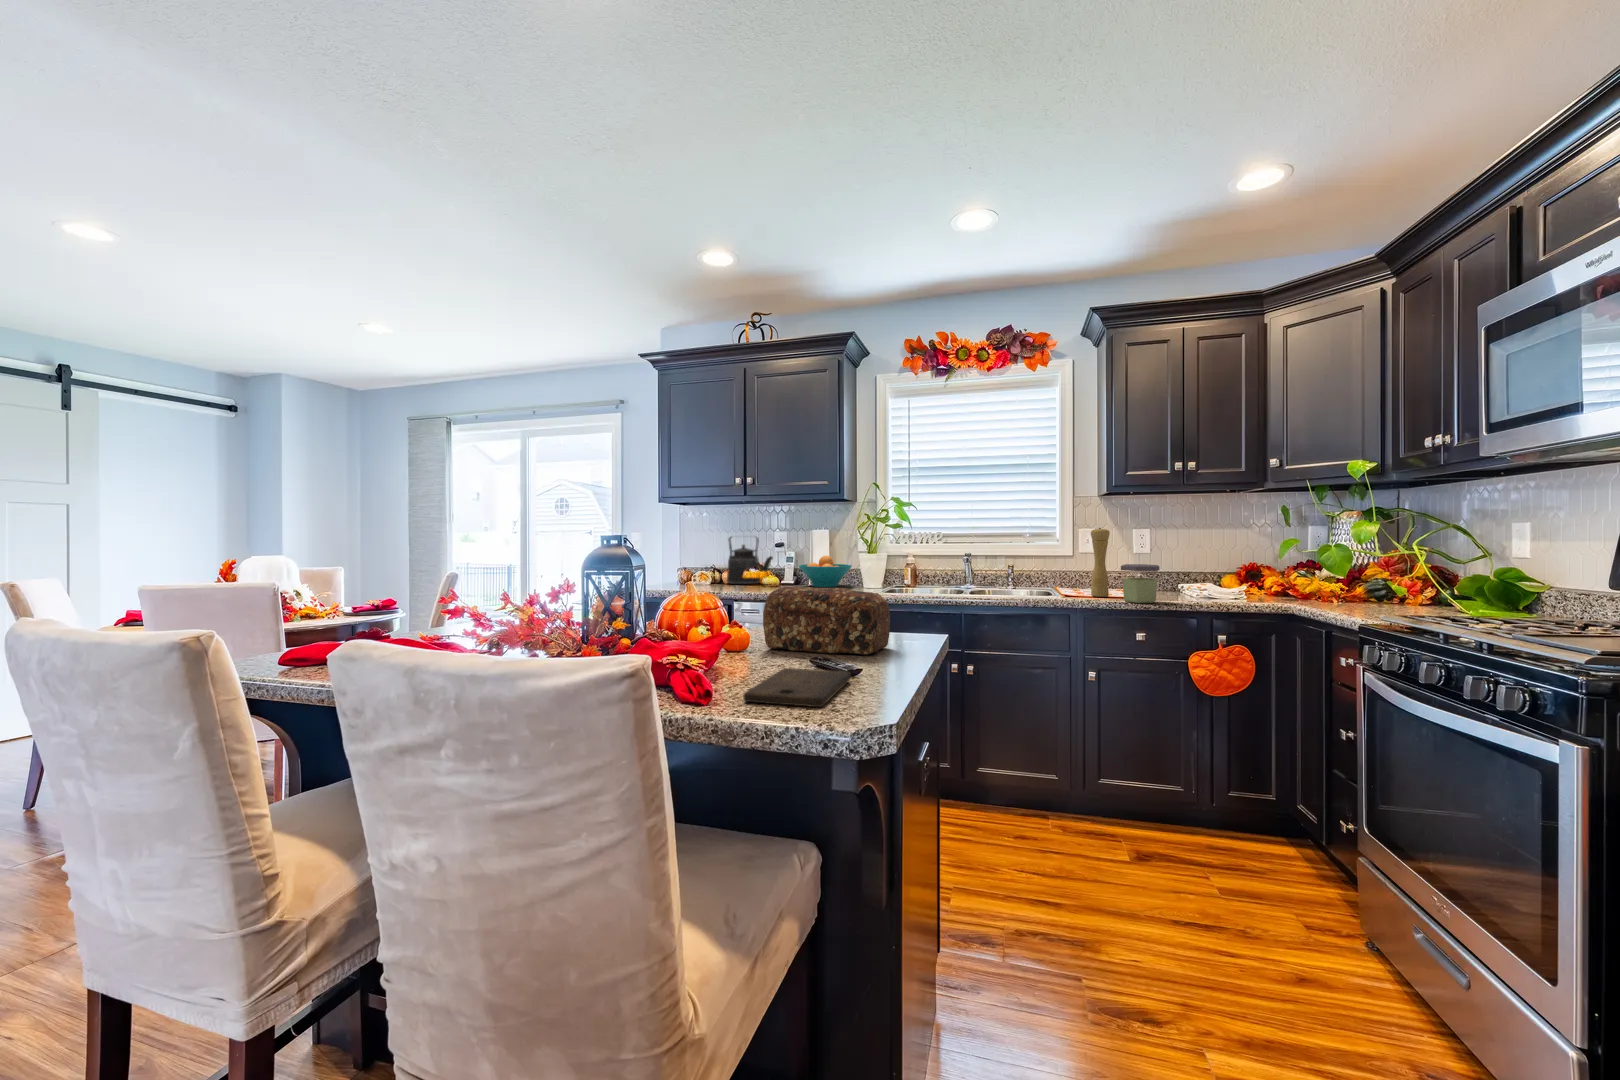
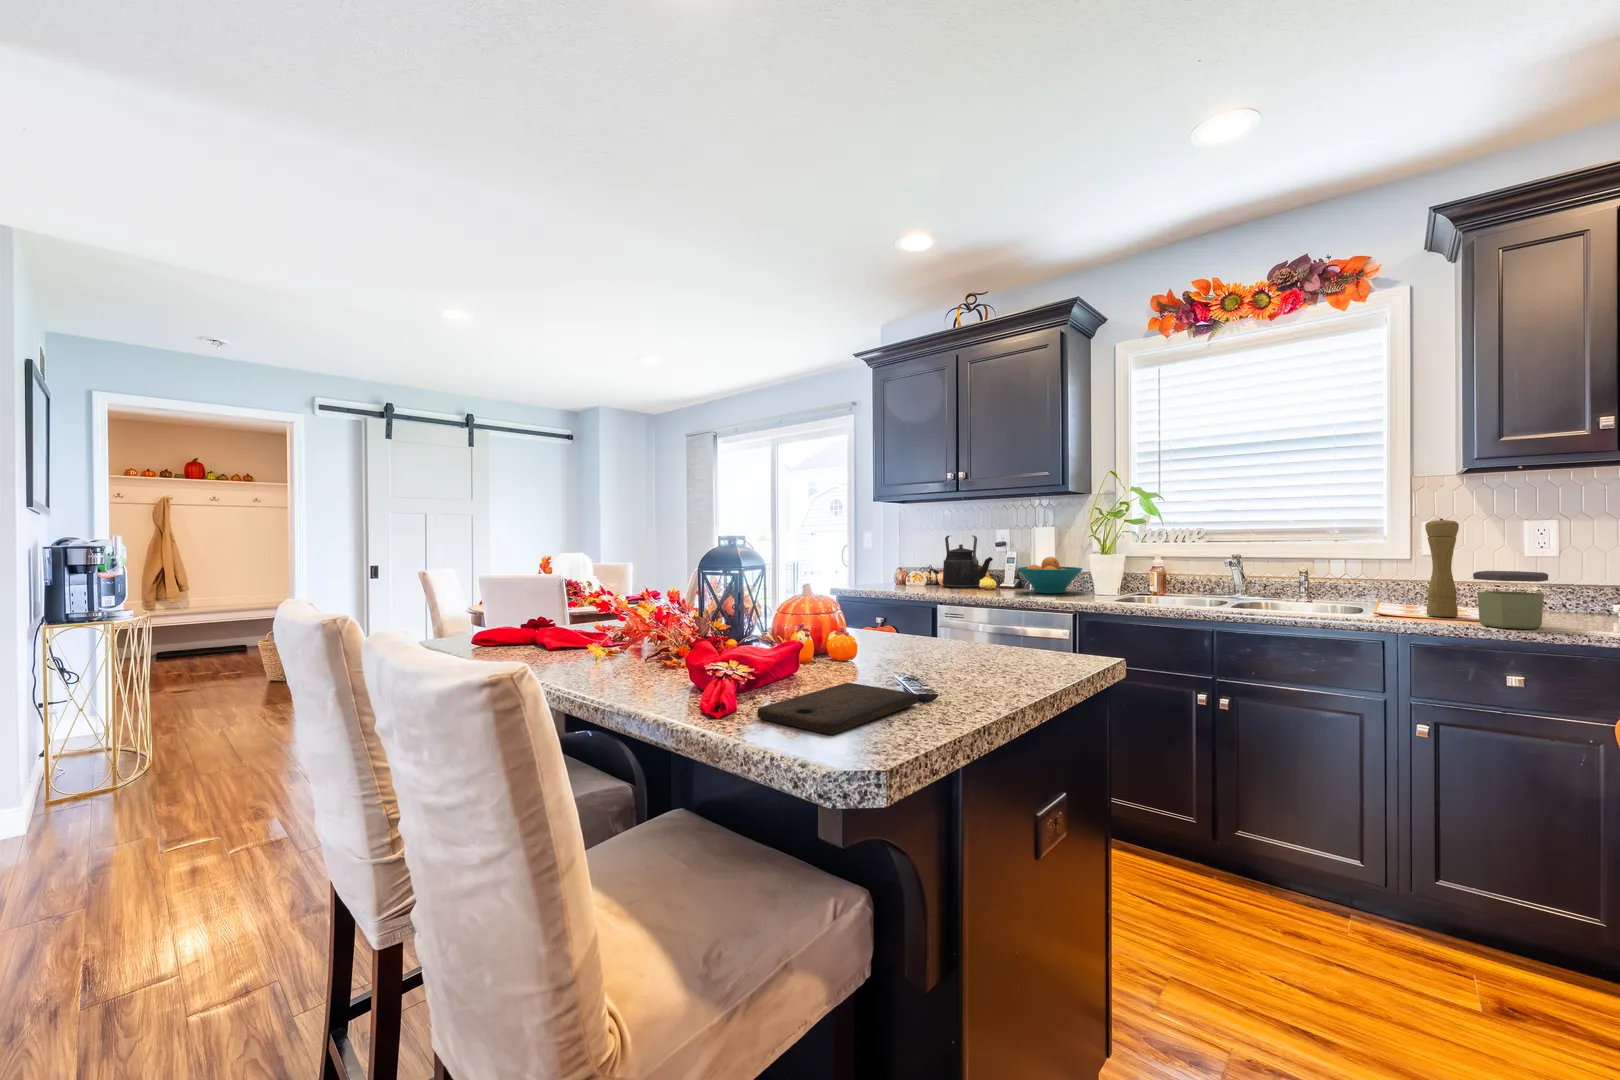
bread loaf: present [763,587,890,654] -> none [874,588,1030,674]

